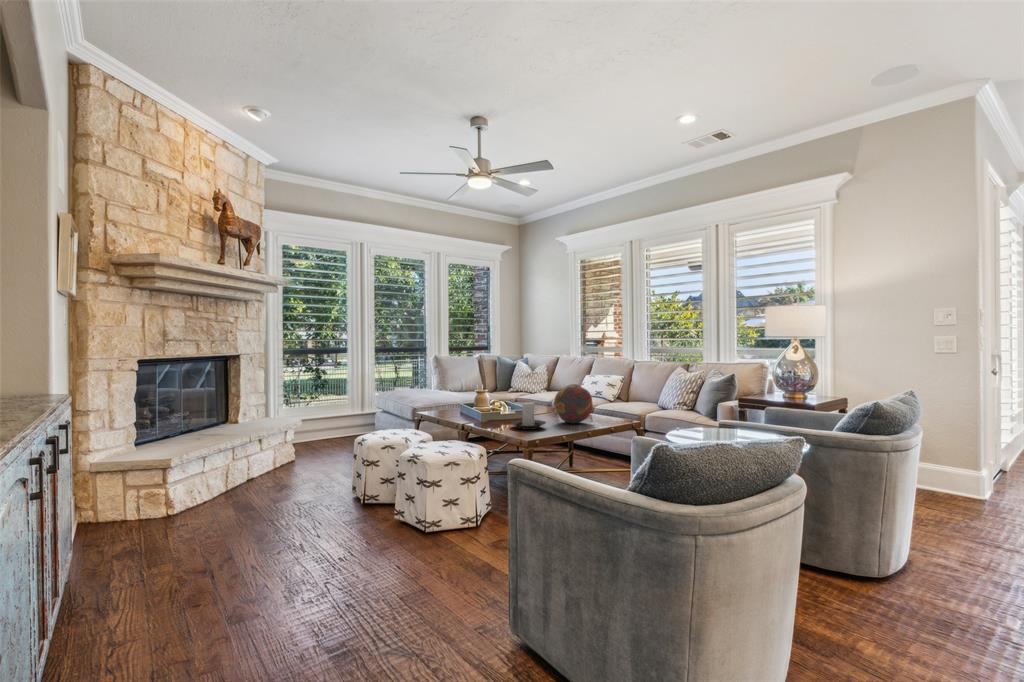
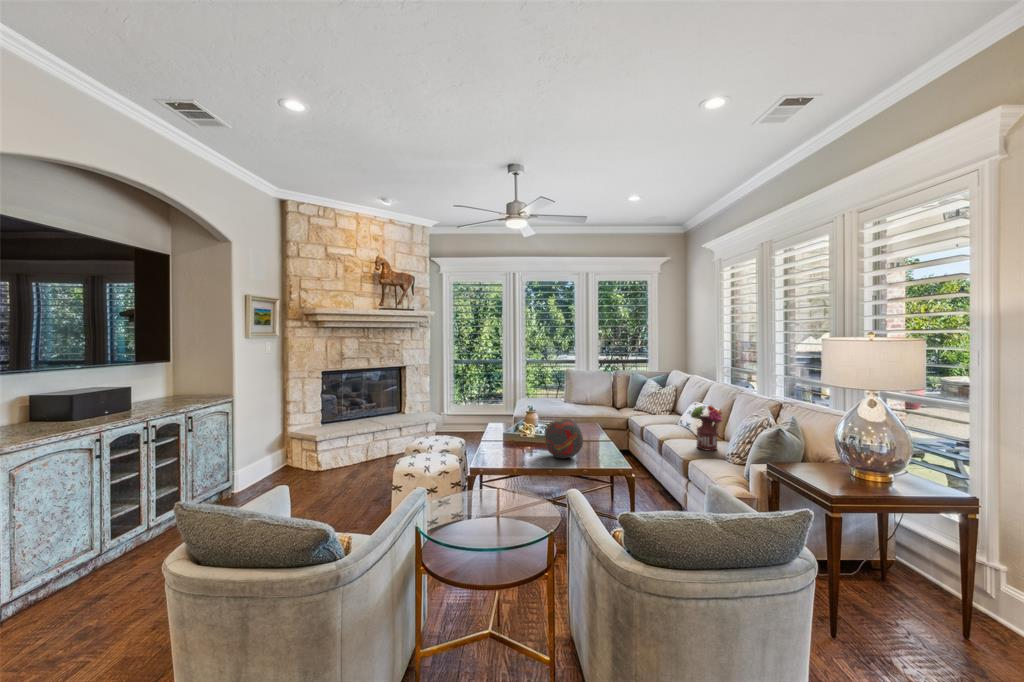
flower arrangement: none [626,369,653,408] -> present [691,405,722,451]
candle holder: present [511,402,546,430] -> none [492,431,525,458]

